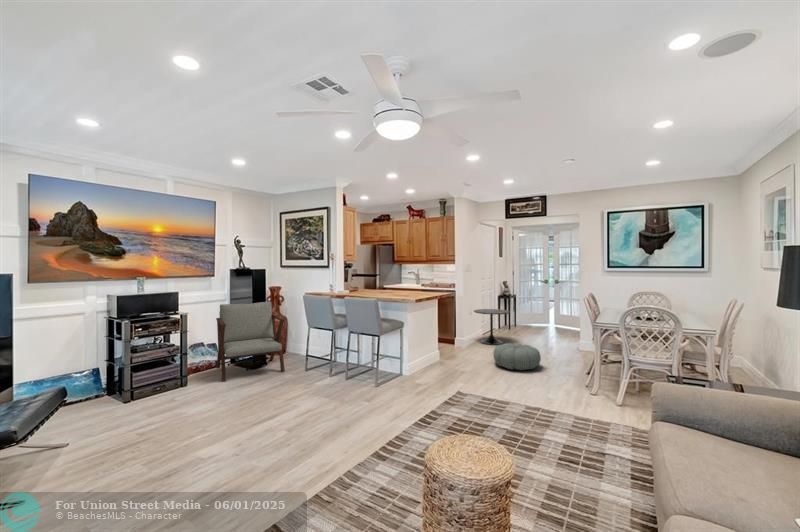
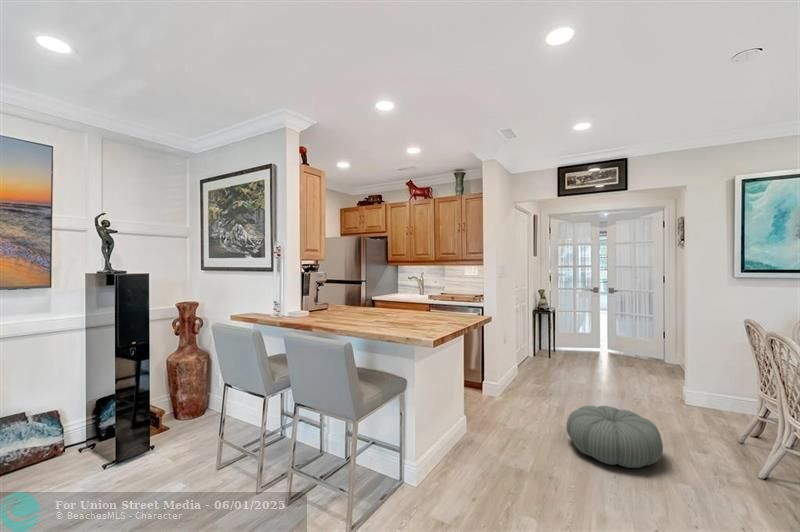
lounge chair: present [216,302,285,382] -> none [19,332,177,514]
side table: present [474,309,510,345] -> none [511,334,568,393]

